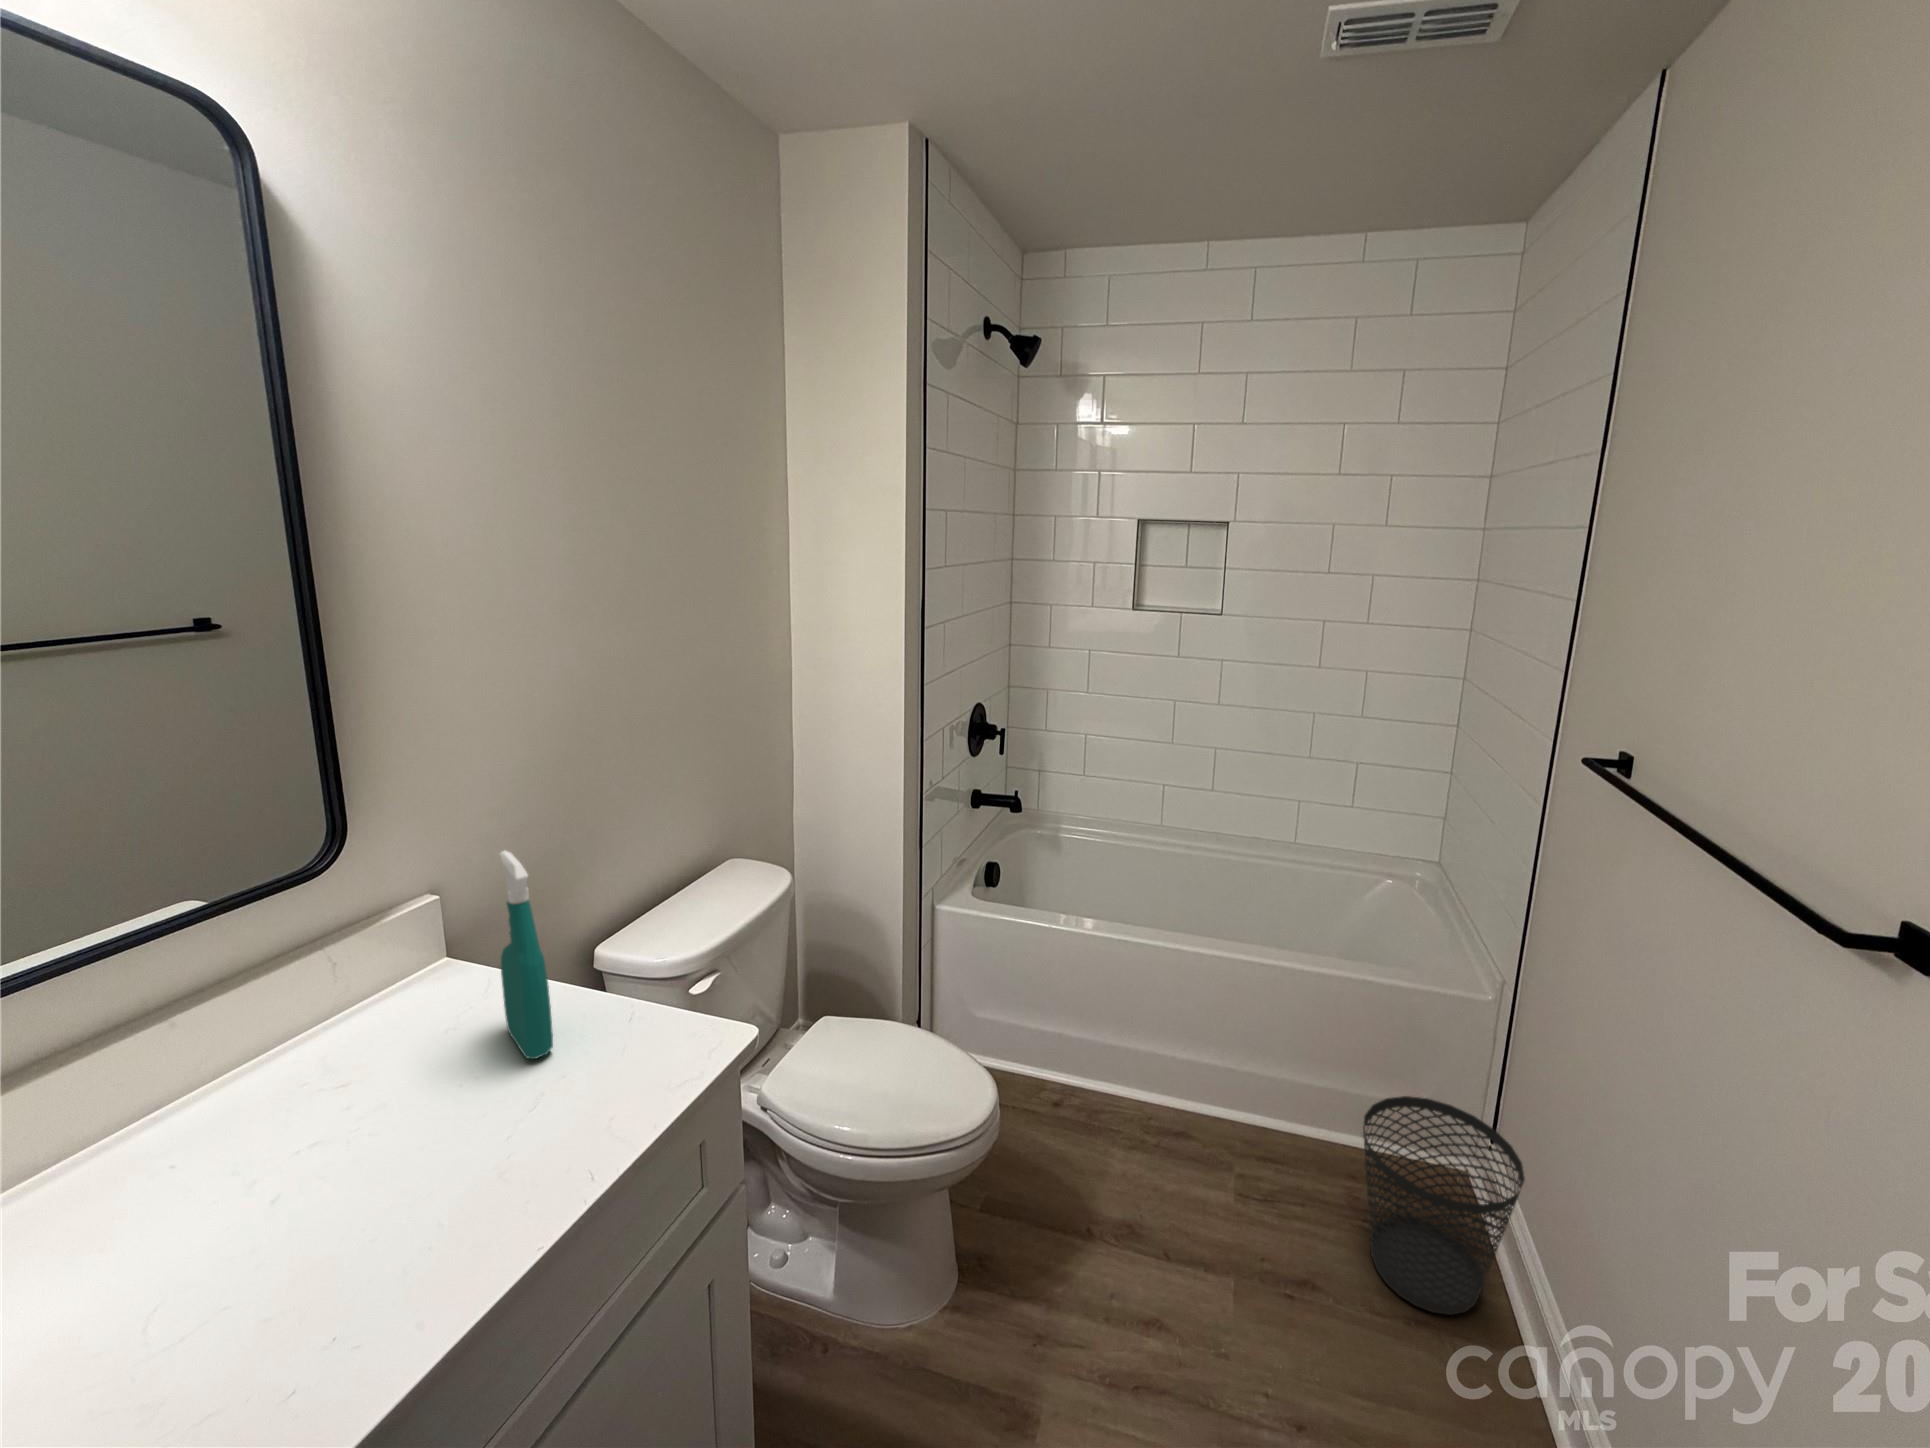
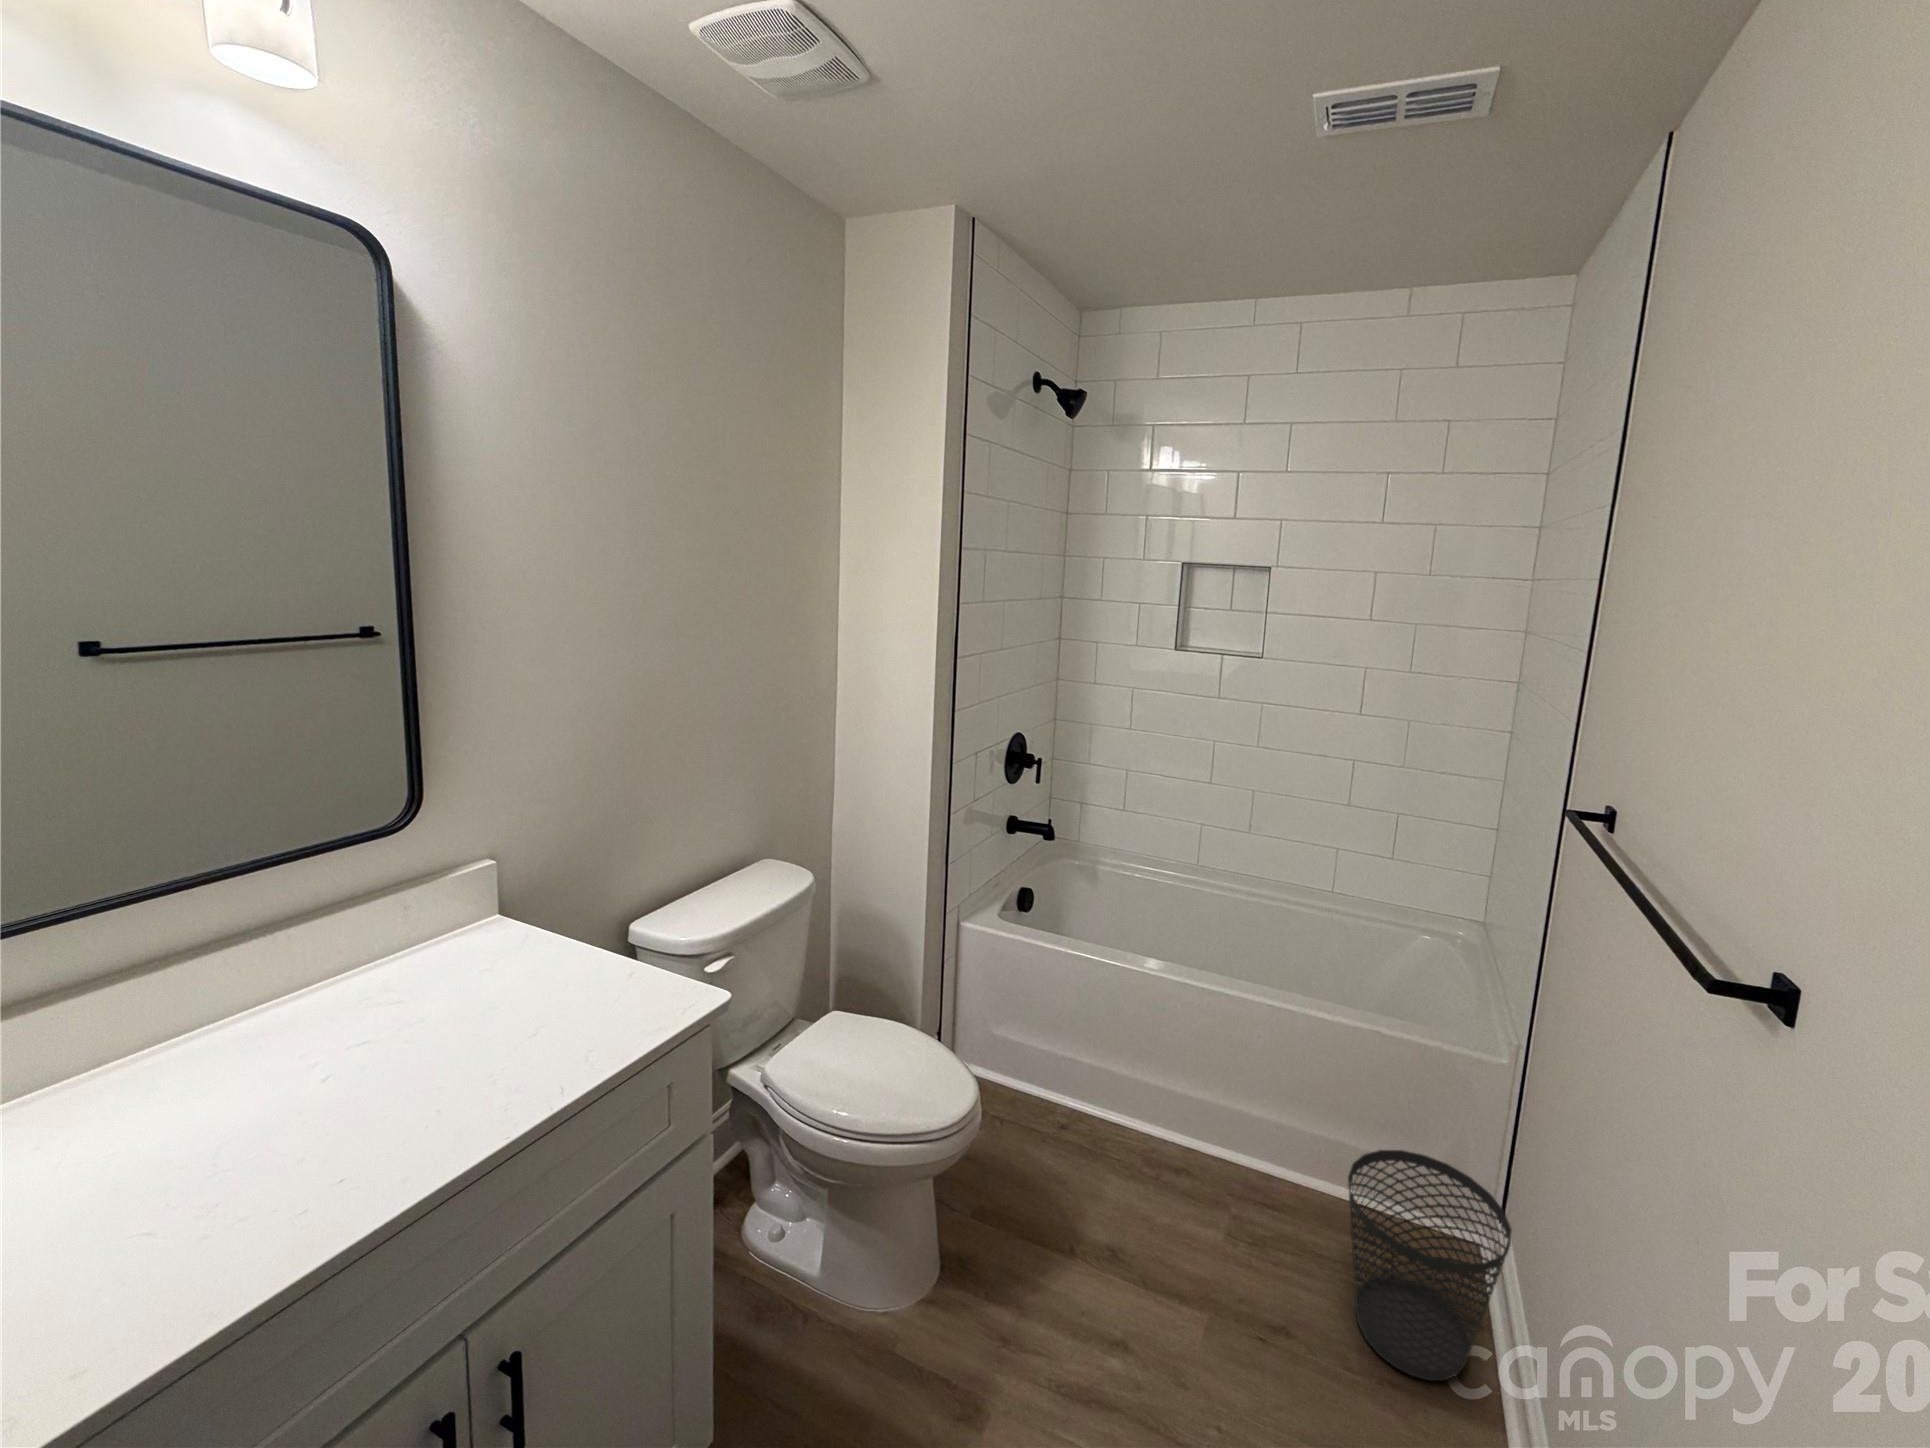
spray bottle: present [499,851,553,1059] -> none [529,822,563,1000]

